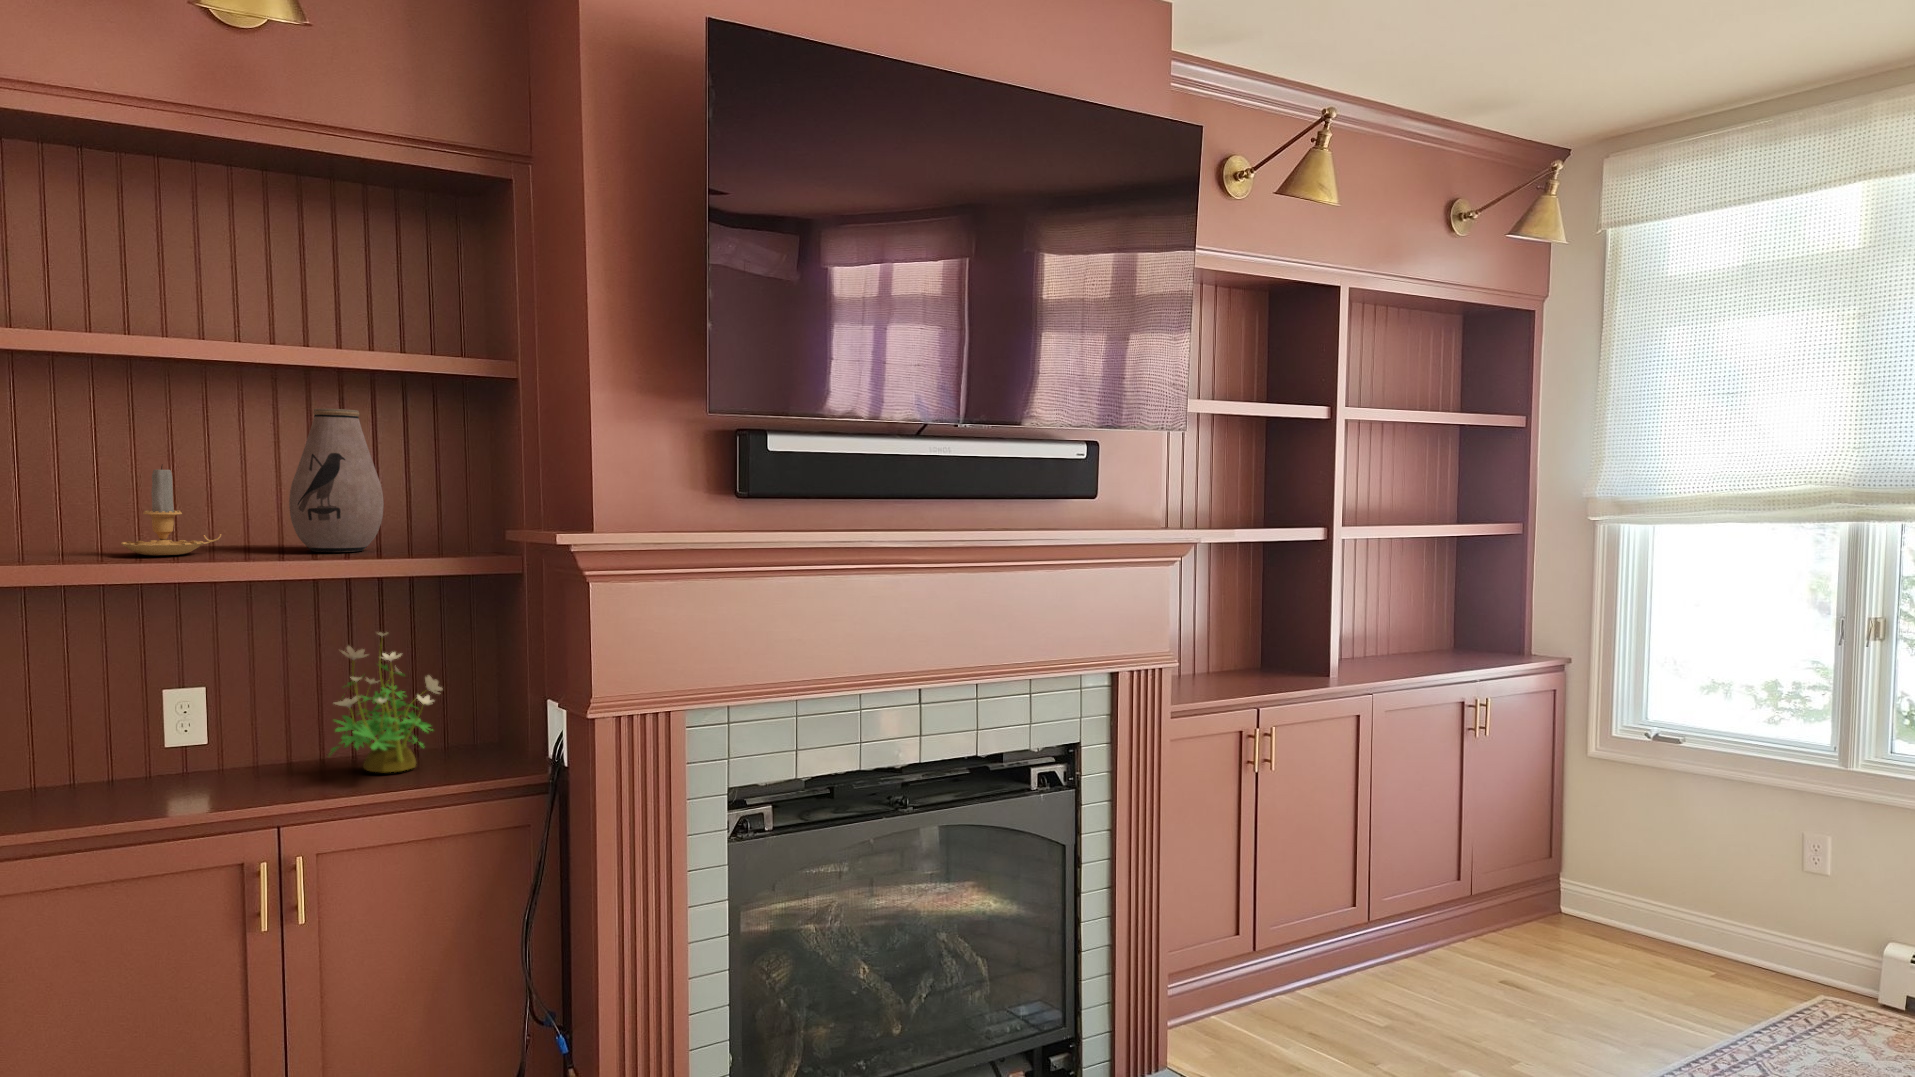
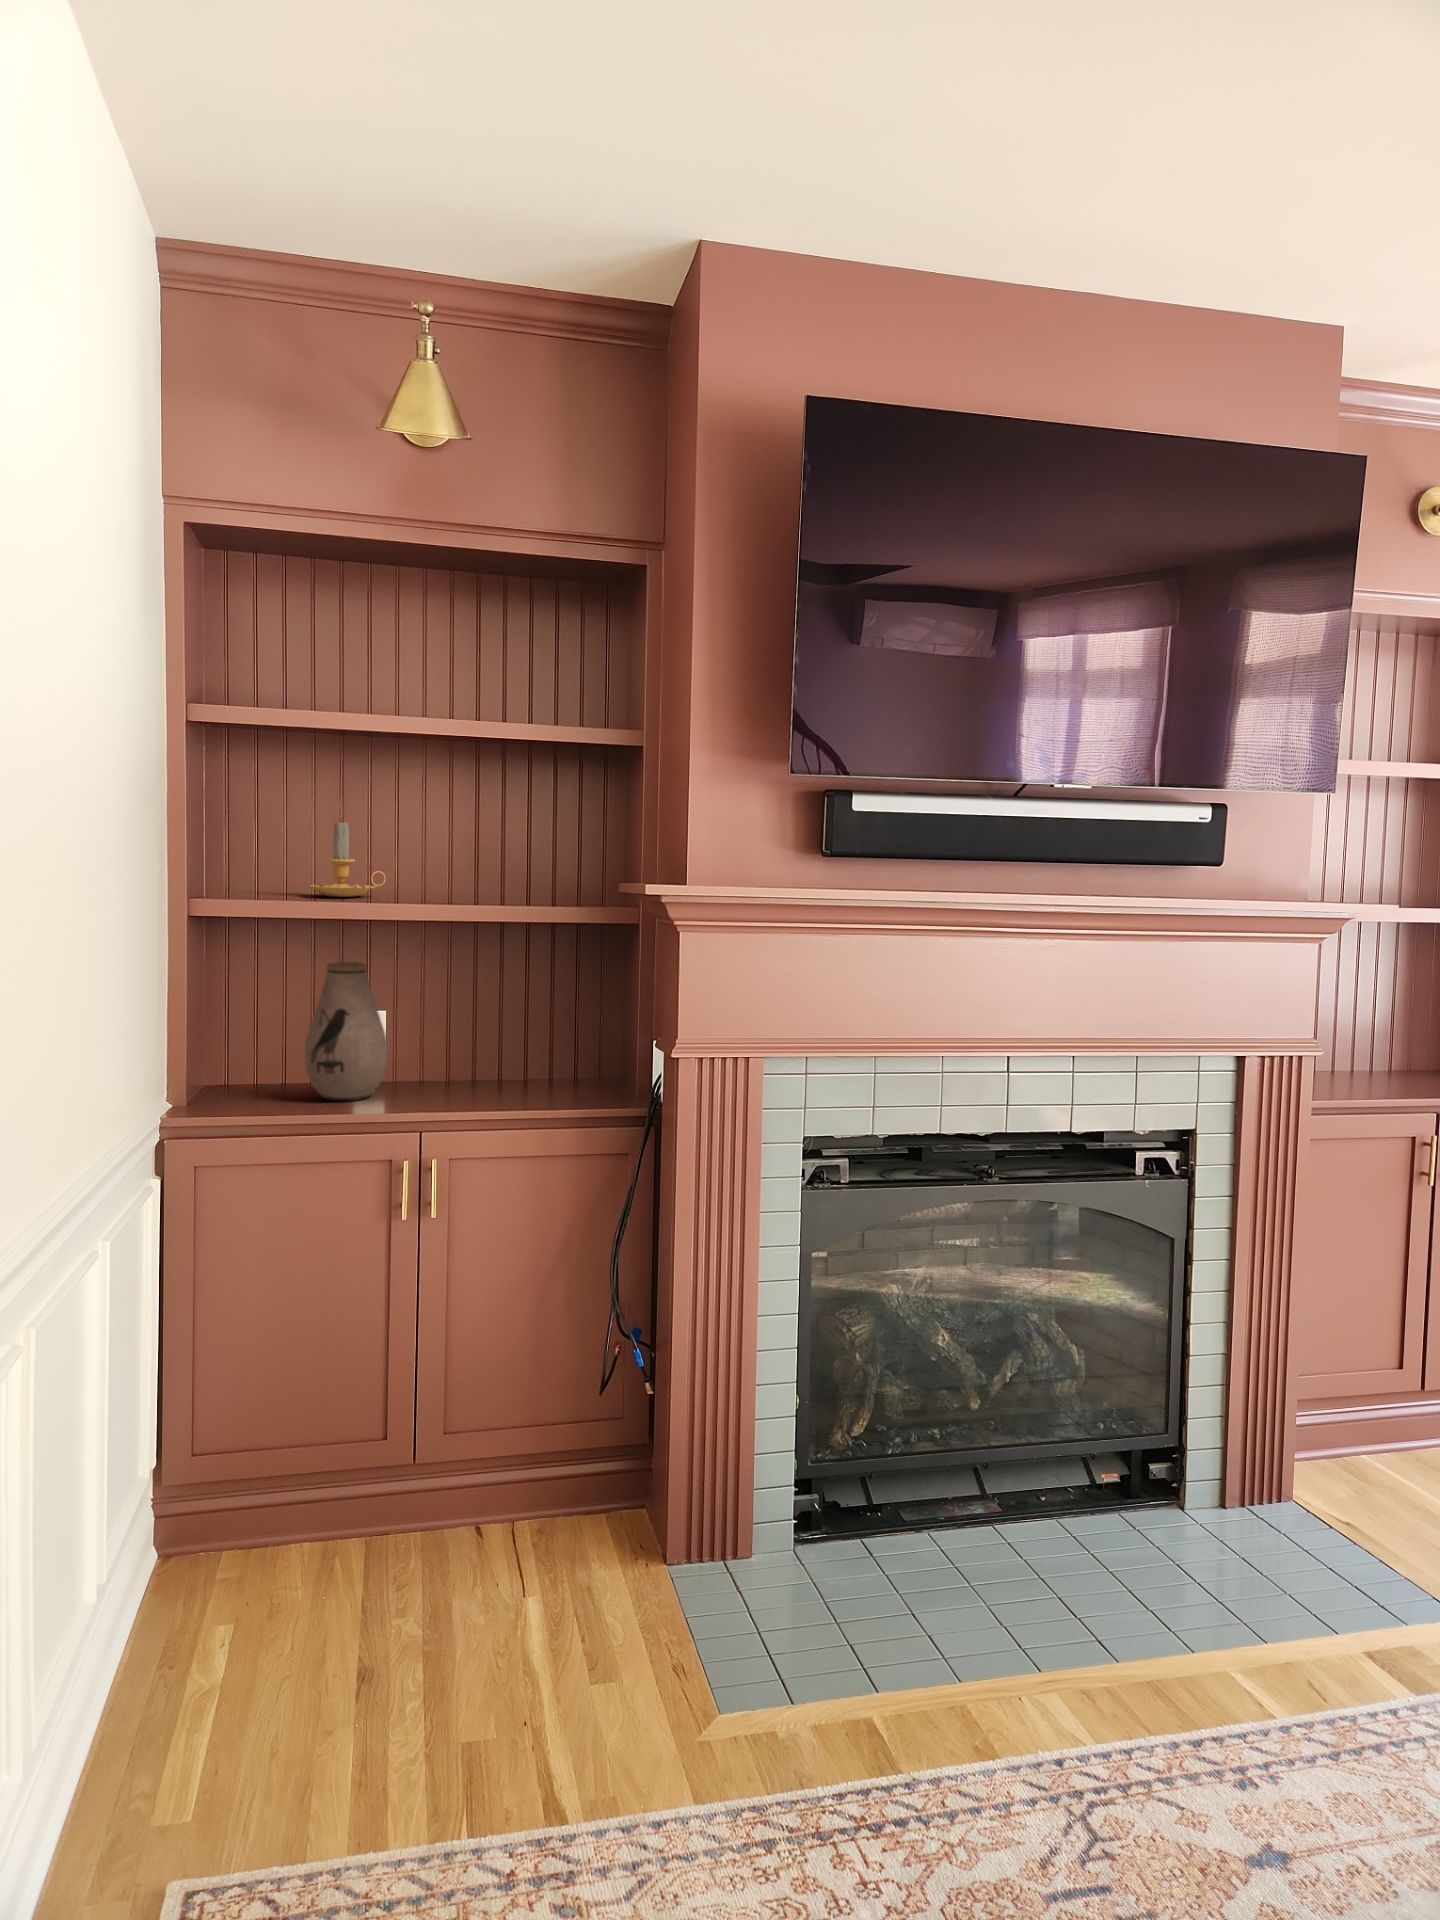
vase: present [289,409,384,552] -> present [305,962,387,1101]
potted plant: present [329,632,442,772] -> none [461,971,558,1098]

